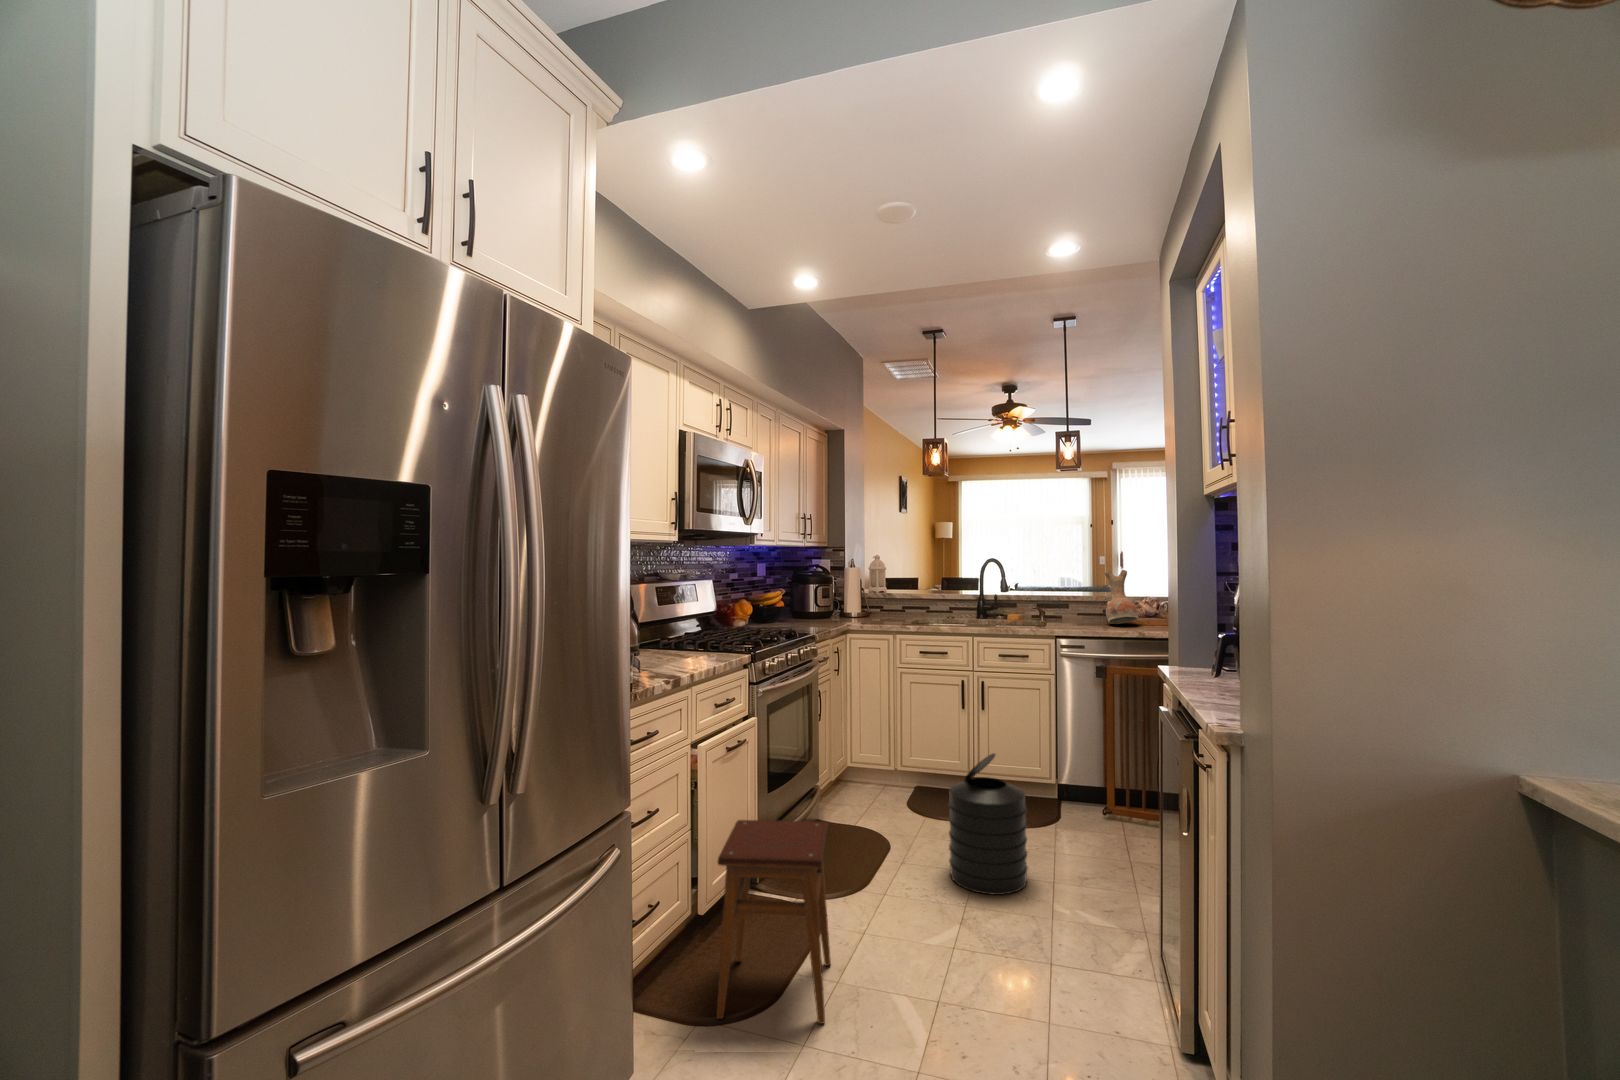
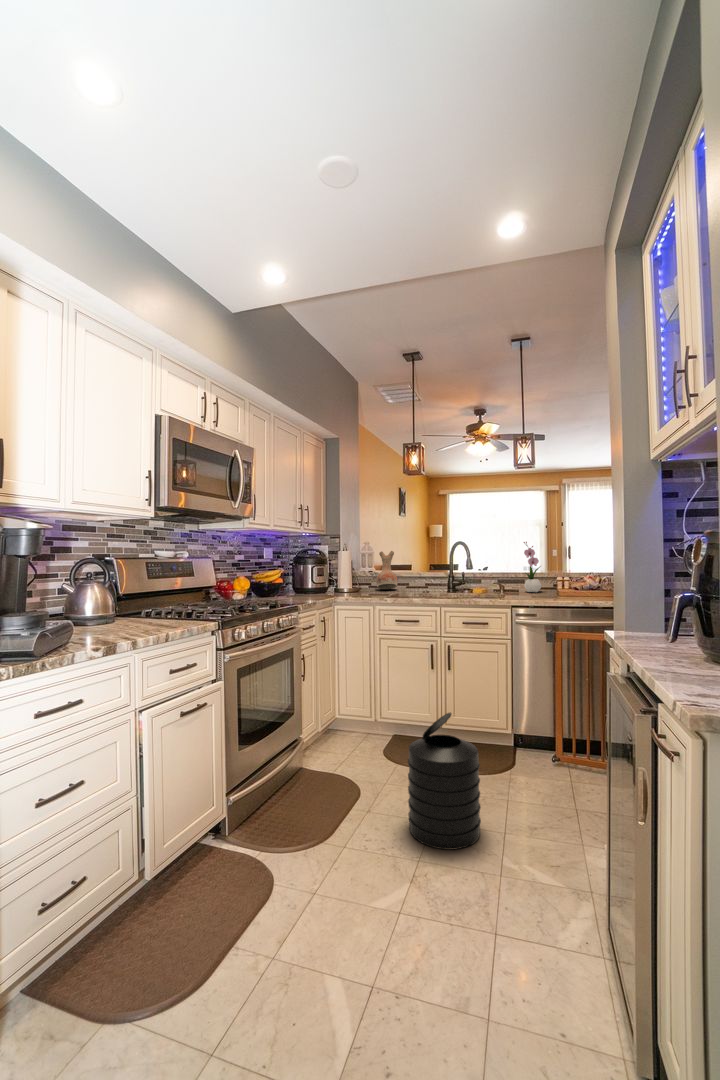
flower arrangement: none [1068,559,1090,619] -> present [524,542,542,592]
vase: present [1105,570,1138,624] -> present [376,551,398,589]
stool: present [717,820,831,1024] -> none [122,789,269,1026]

